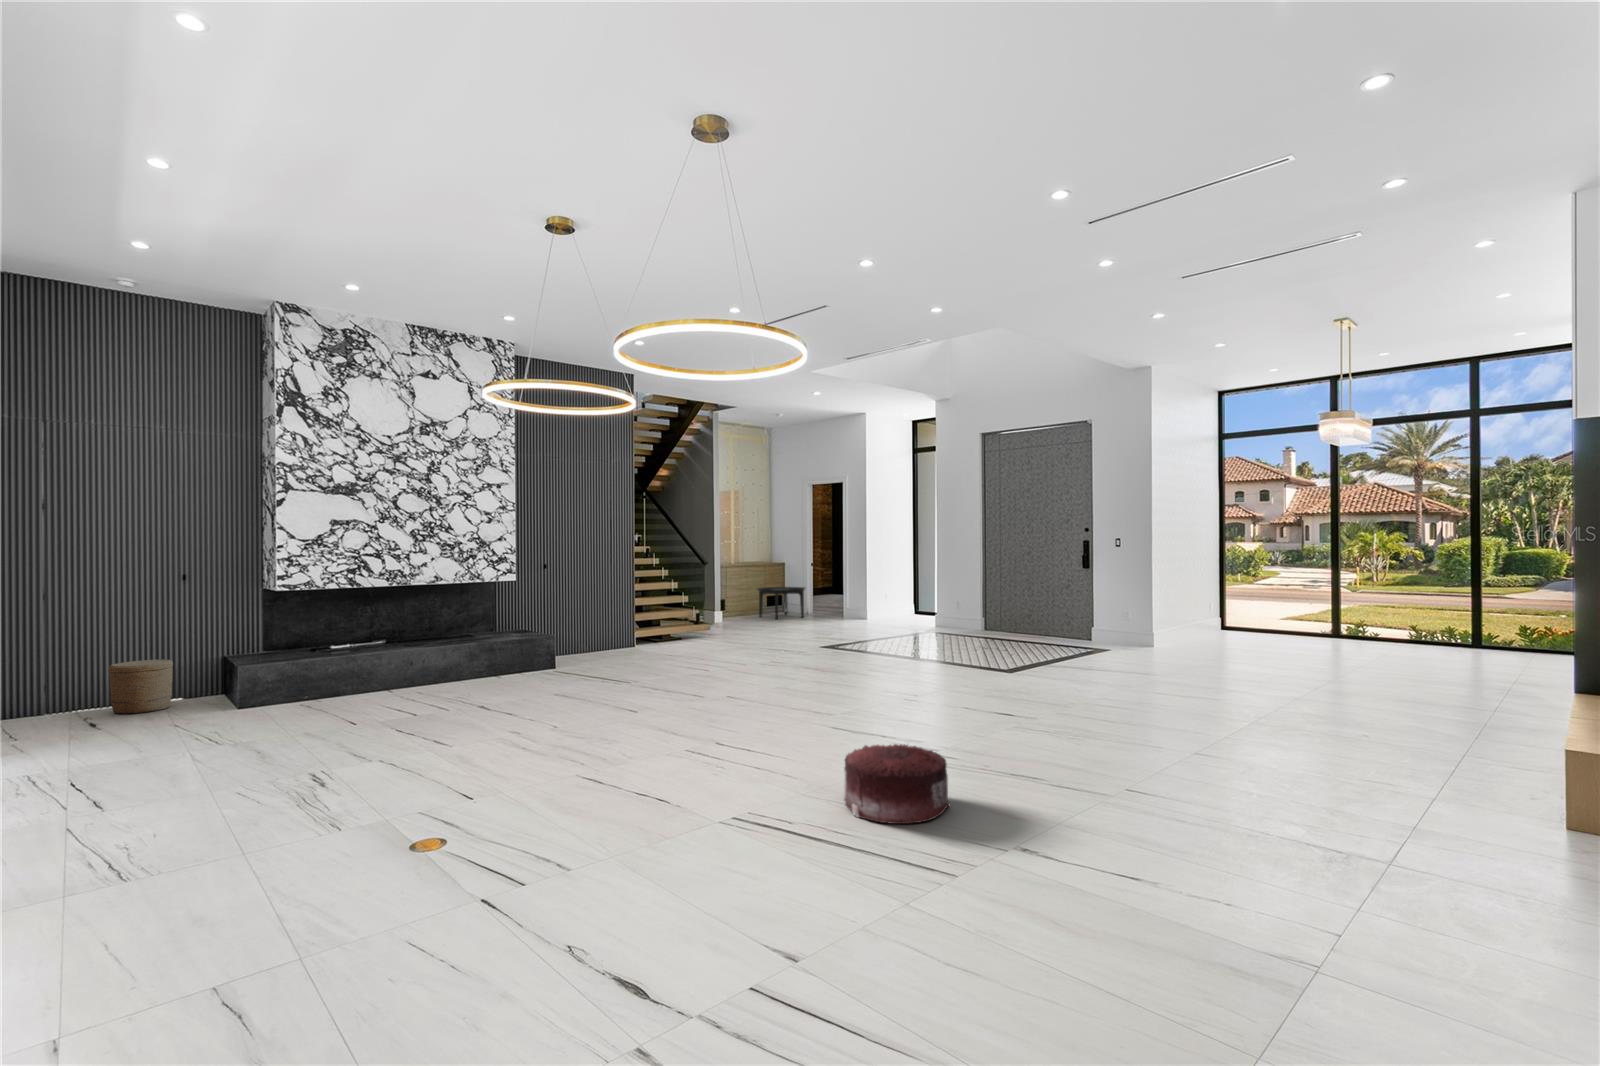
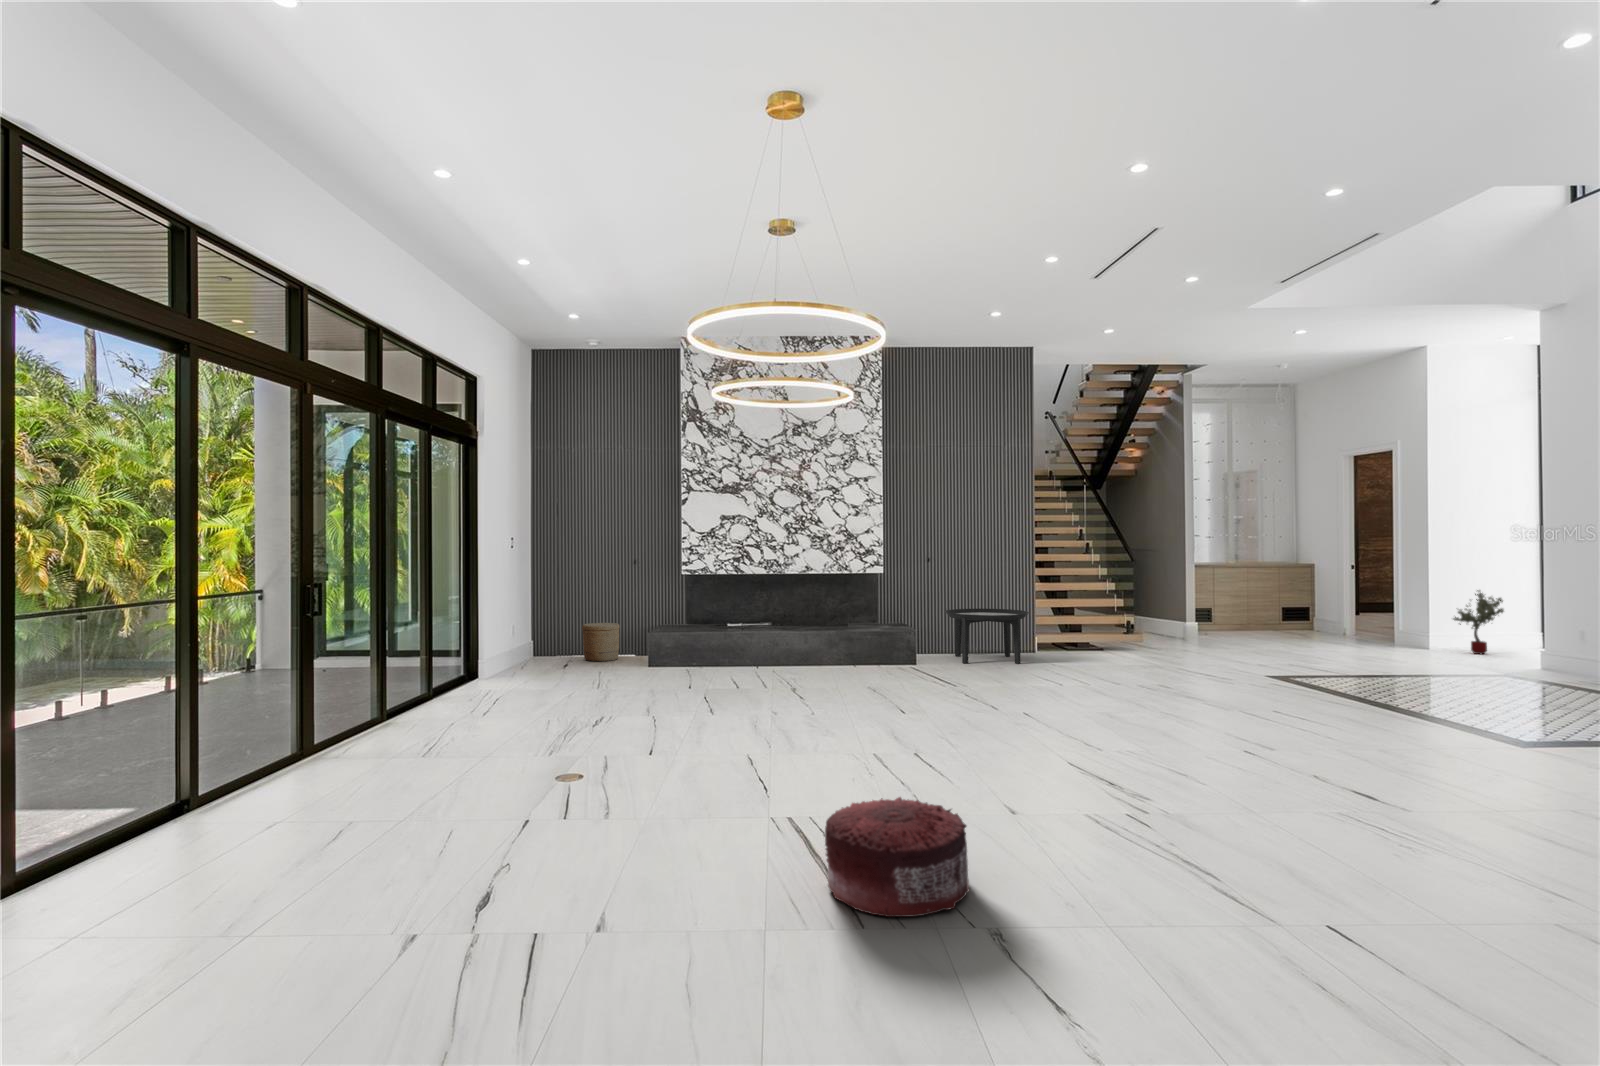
potted tree: none [881,577,906,619] -> present [1453,590,1504,654]
round table: present [757,587,805,619] -> present [945,608,1029,664]

